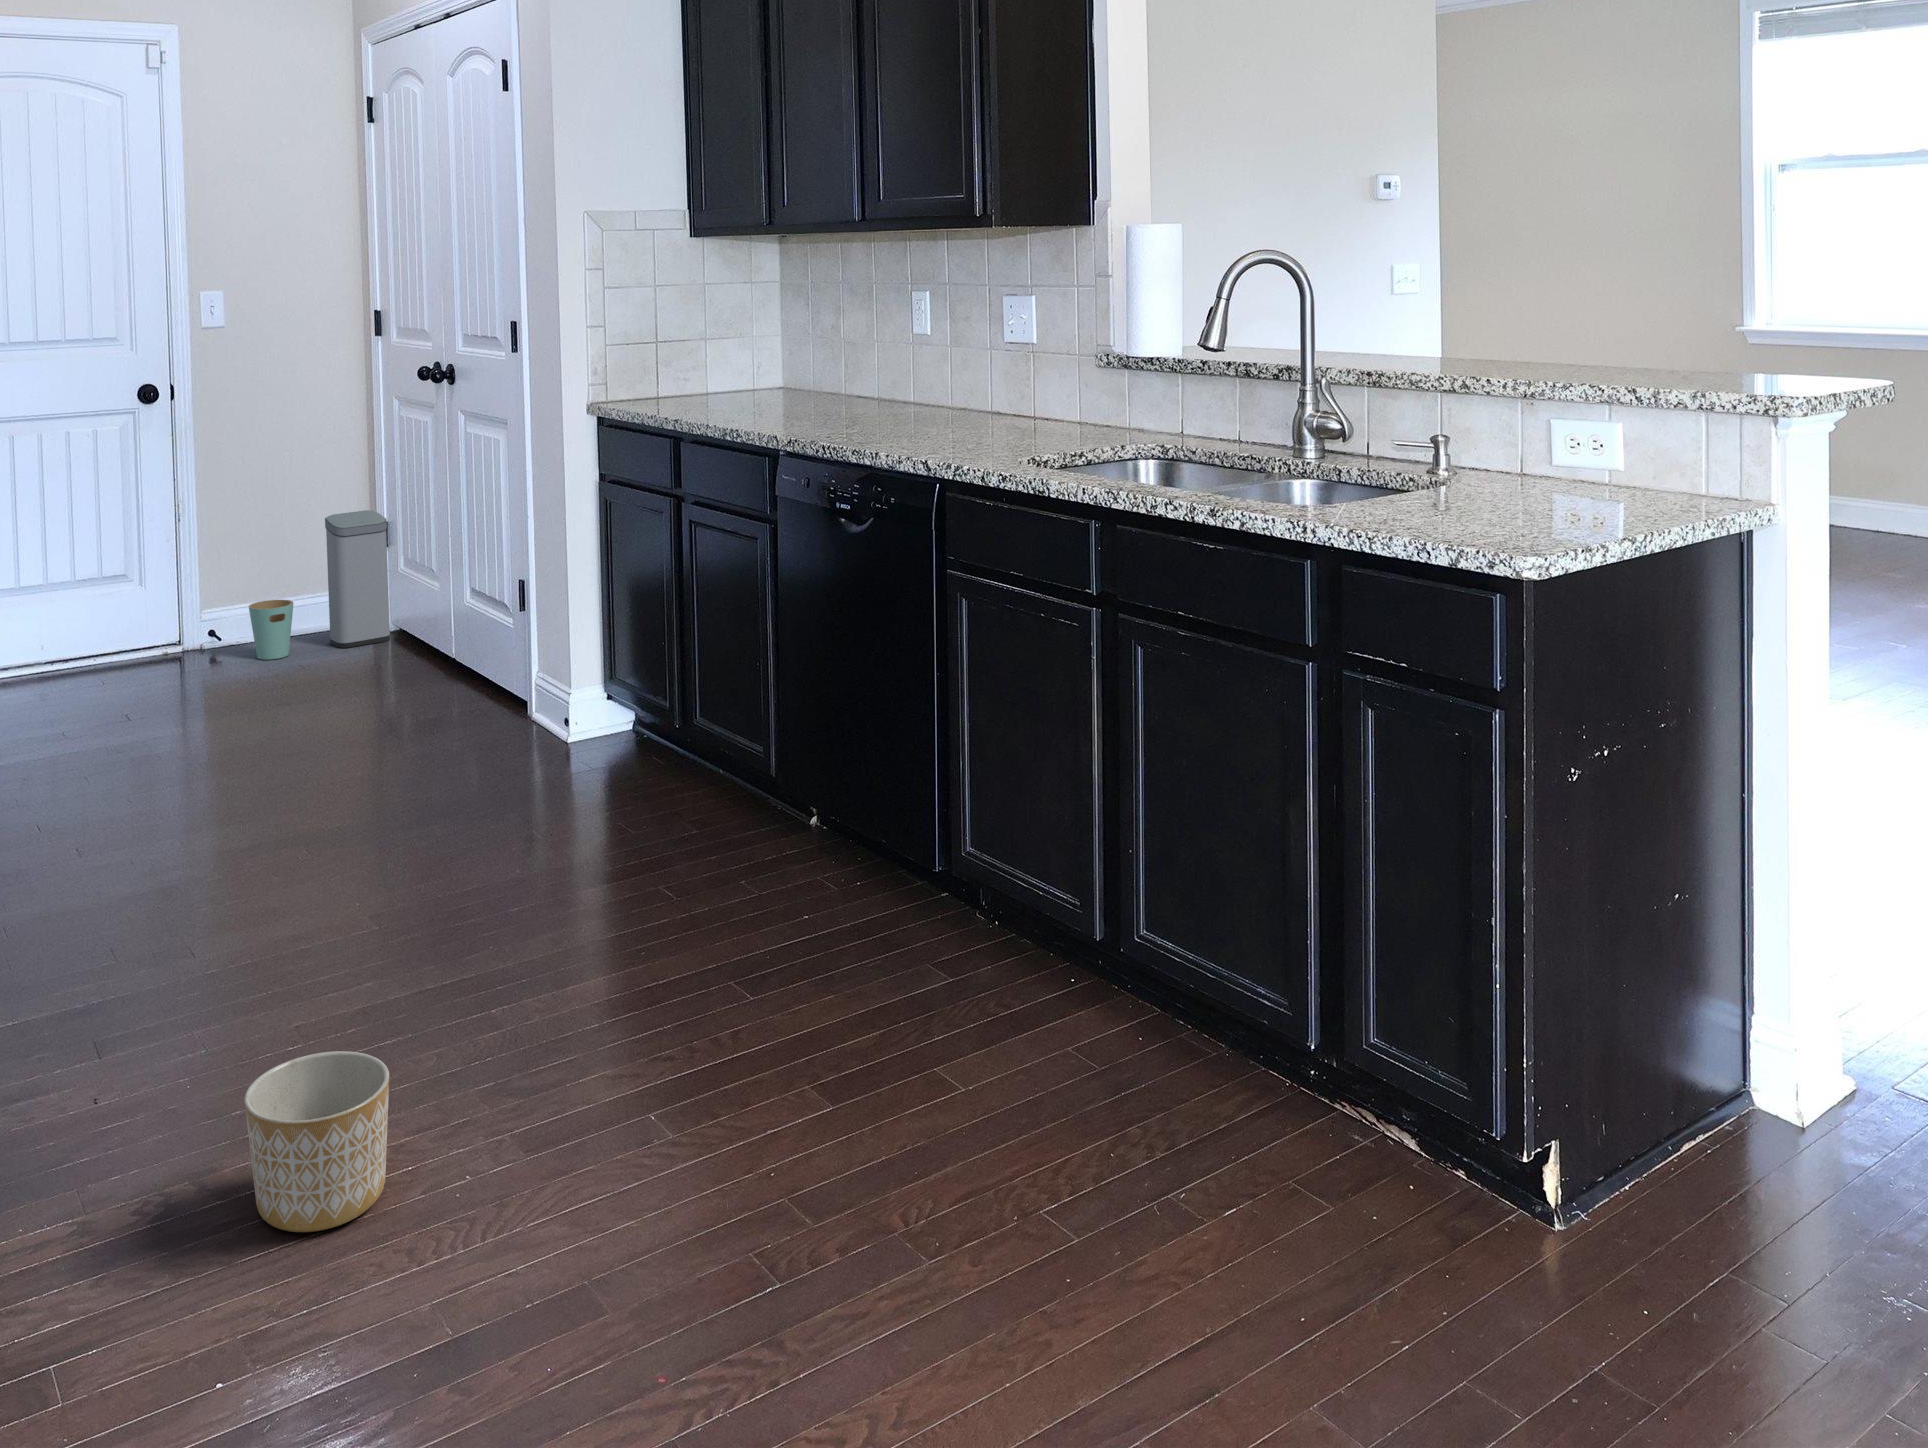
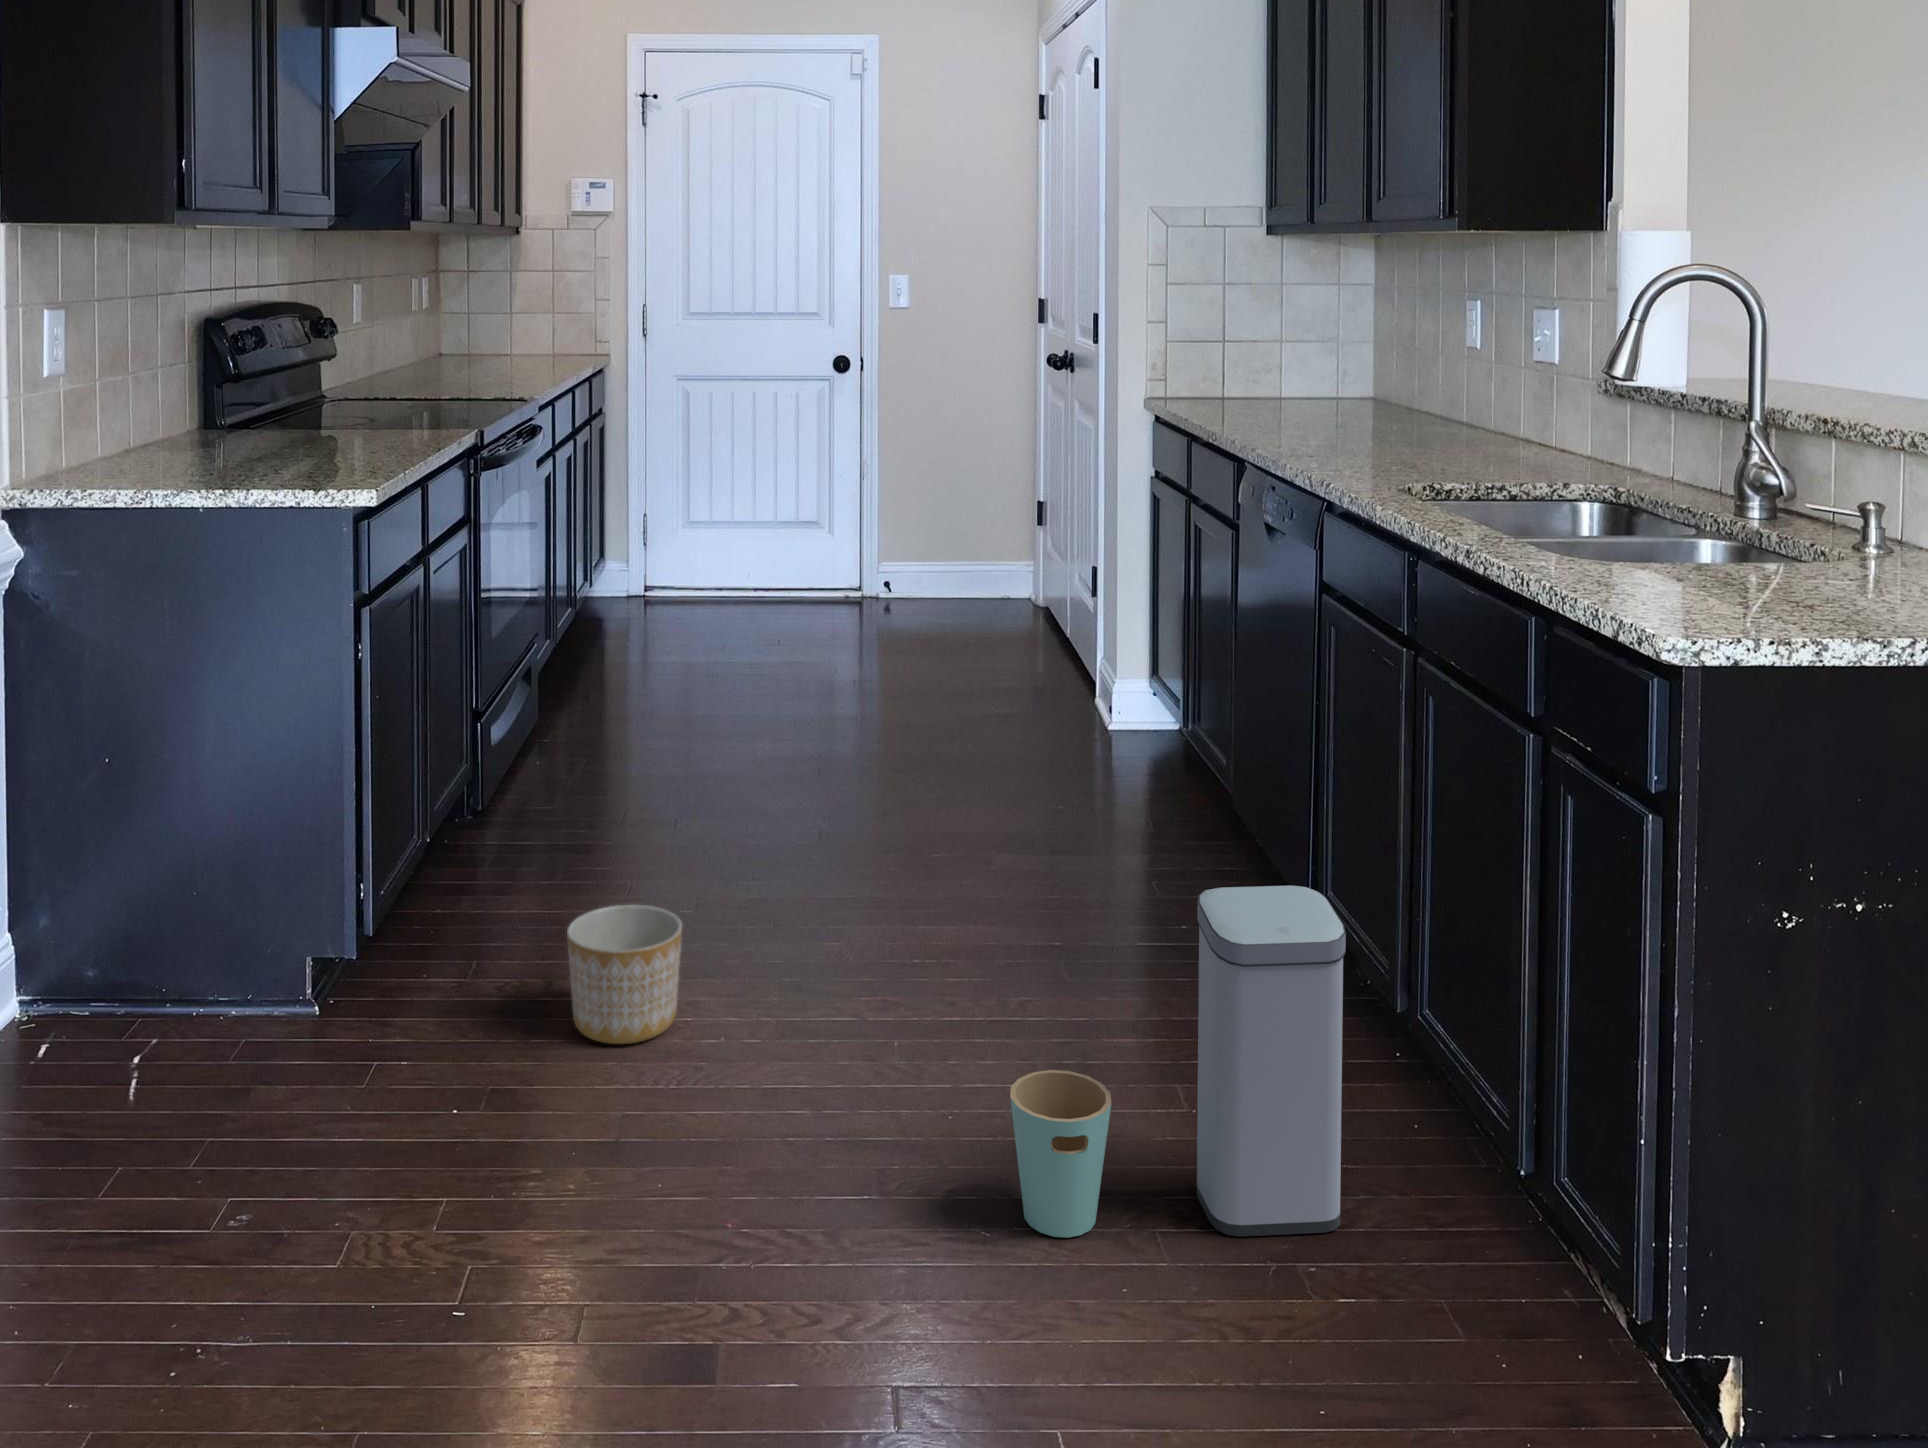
trash can: present [249,510,390,660] -> present [1010,886,1346,1238]

